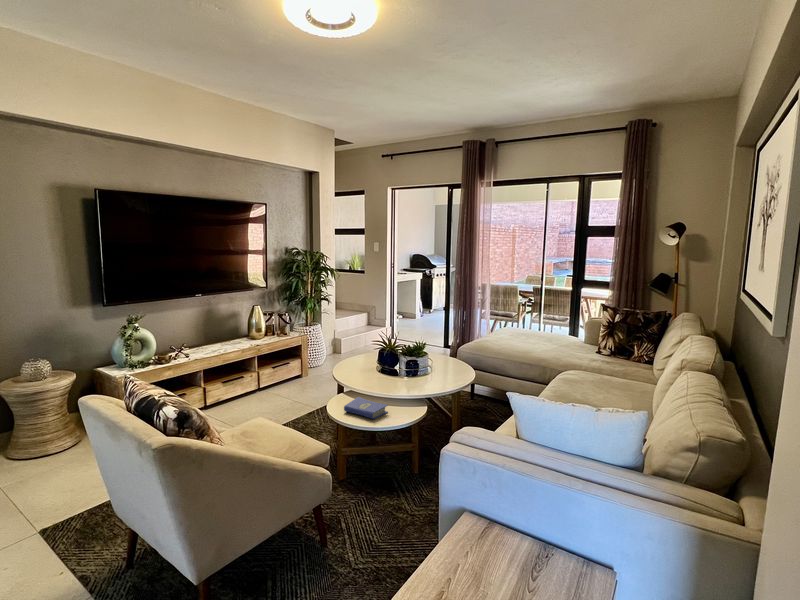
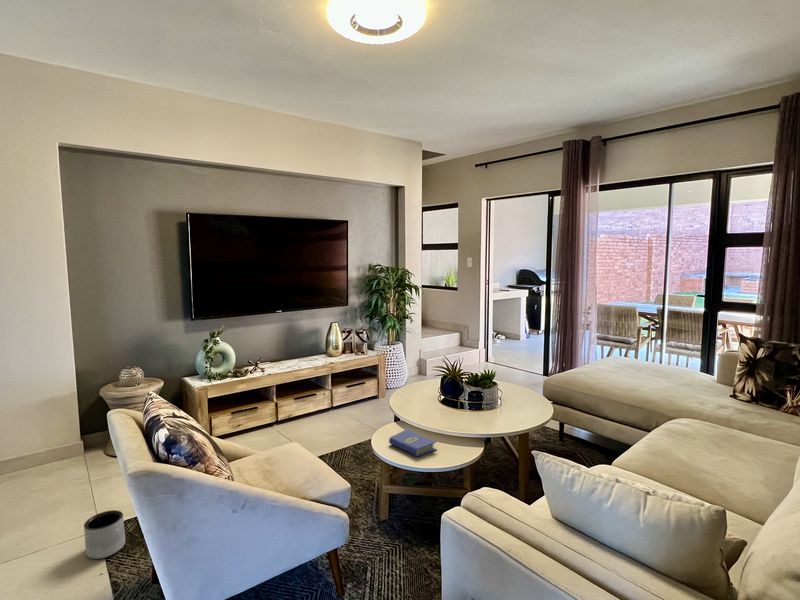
planter: none [27,508,75,561] -> present [84,510,125,559]

